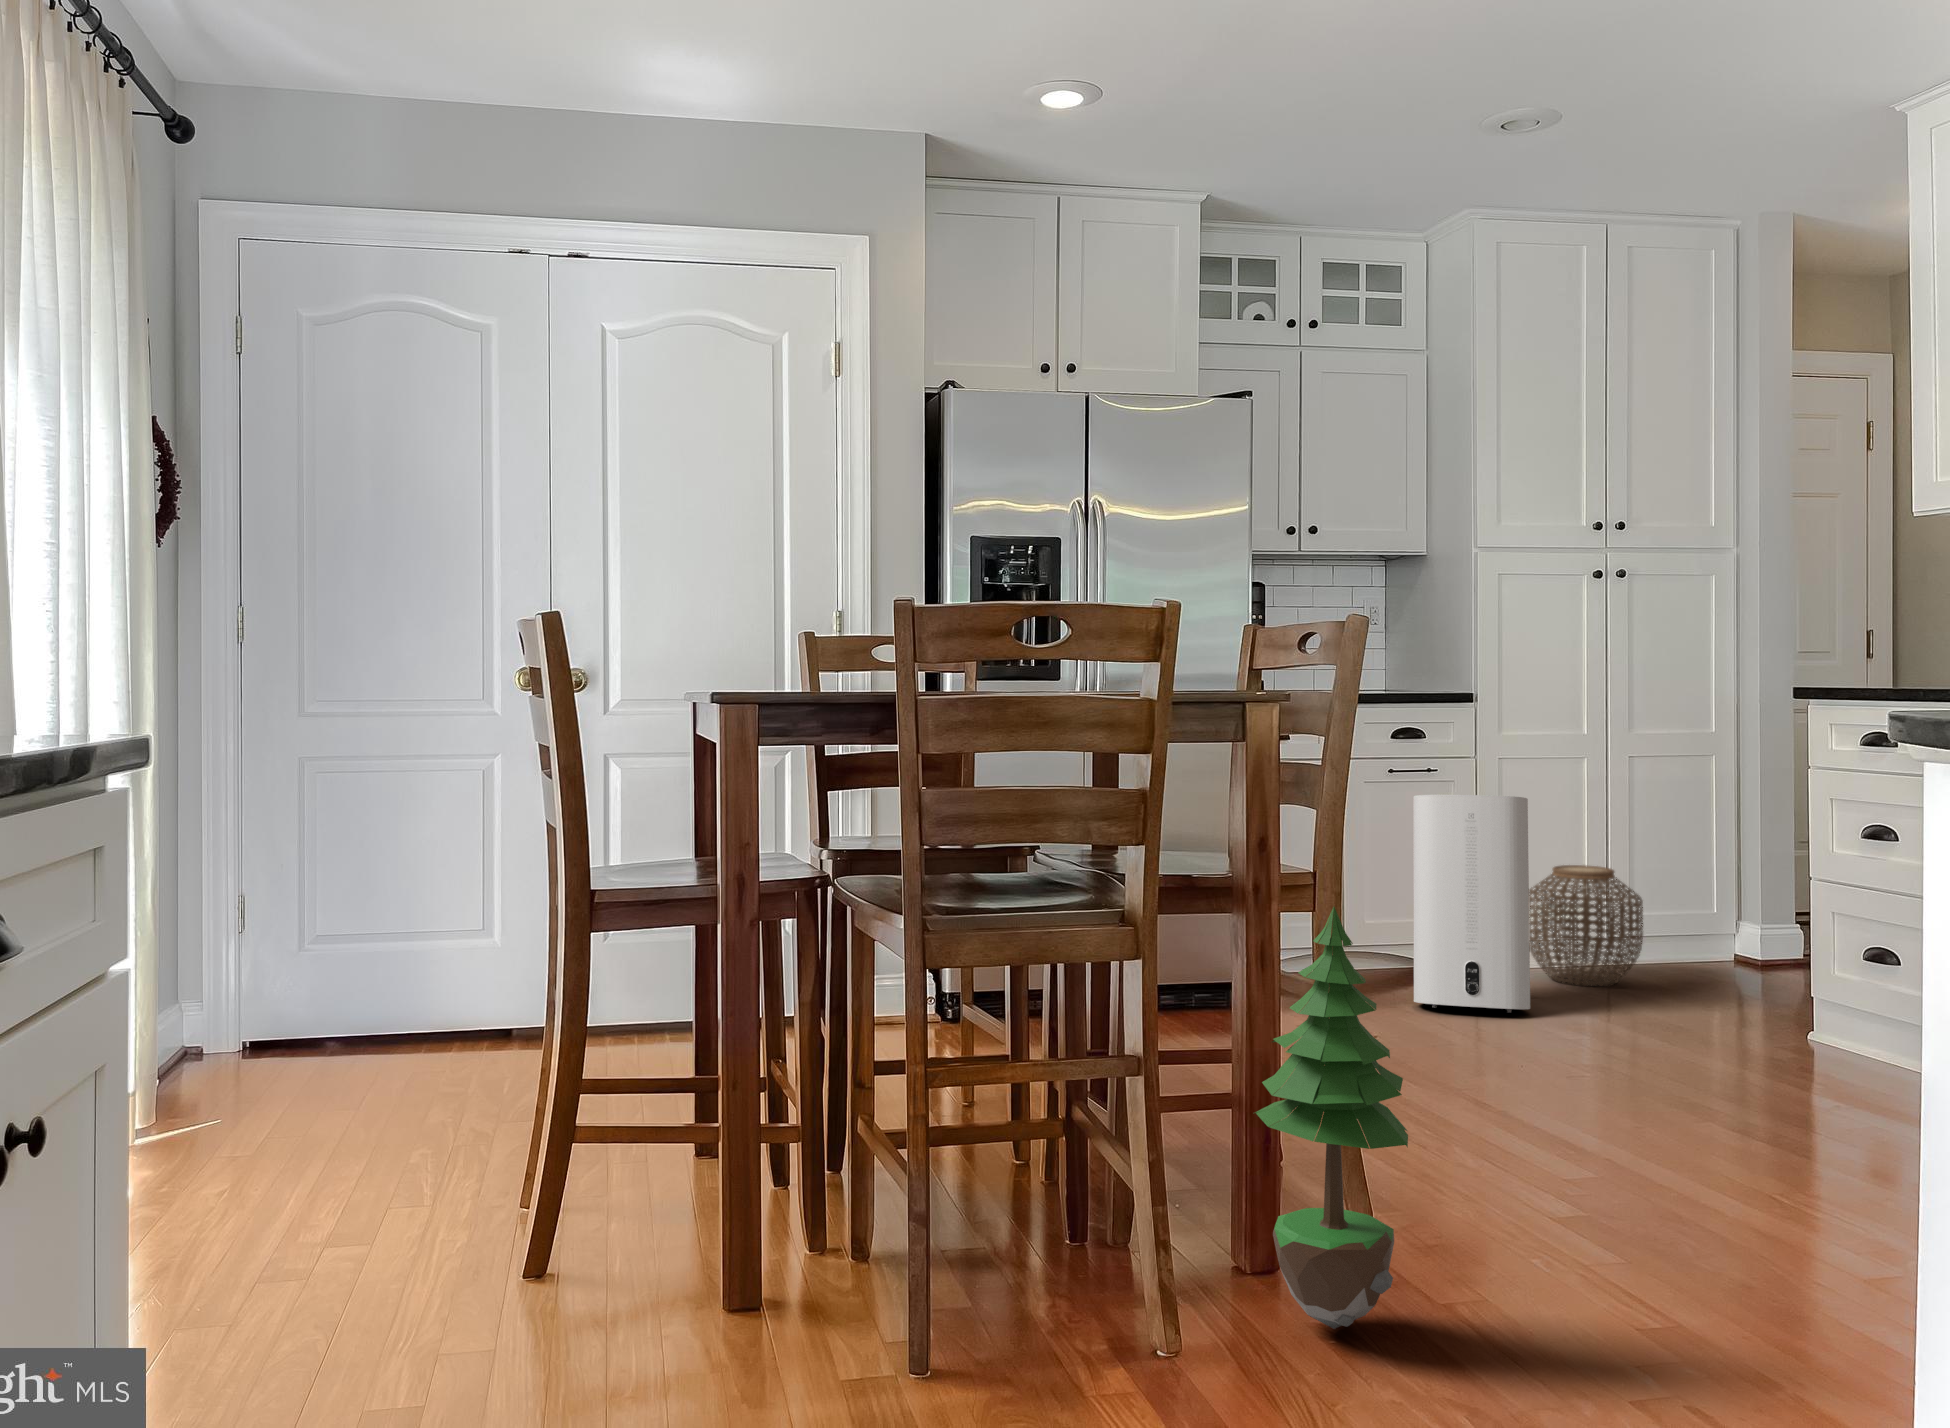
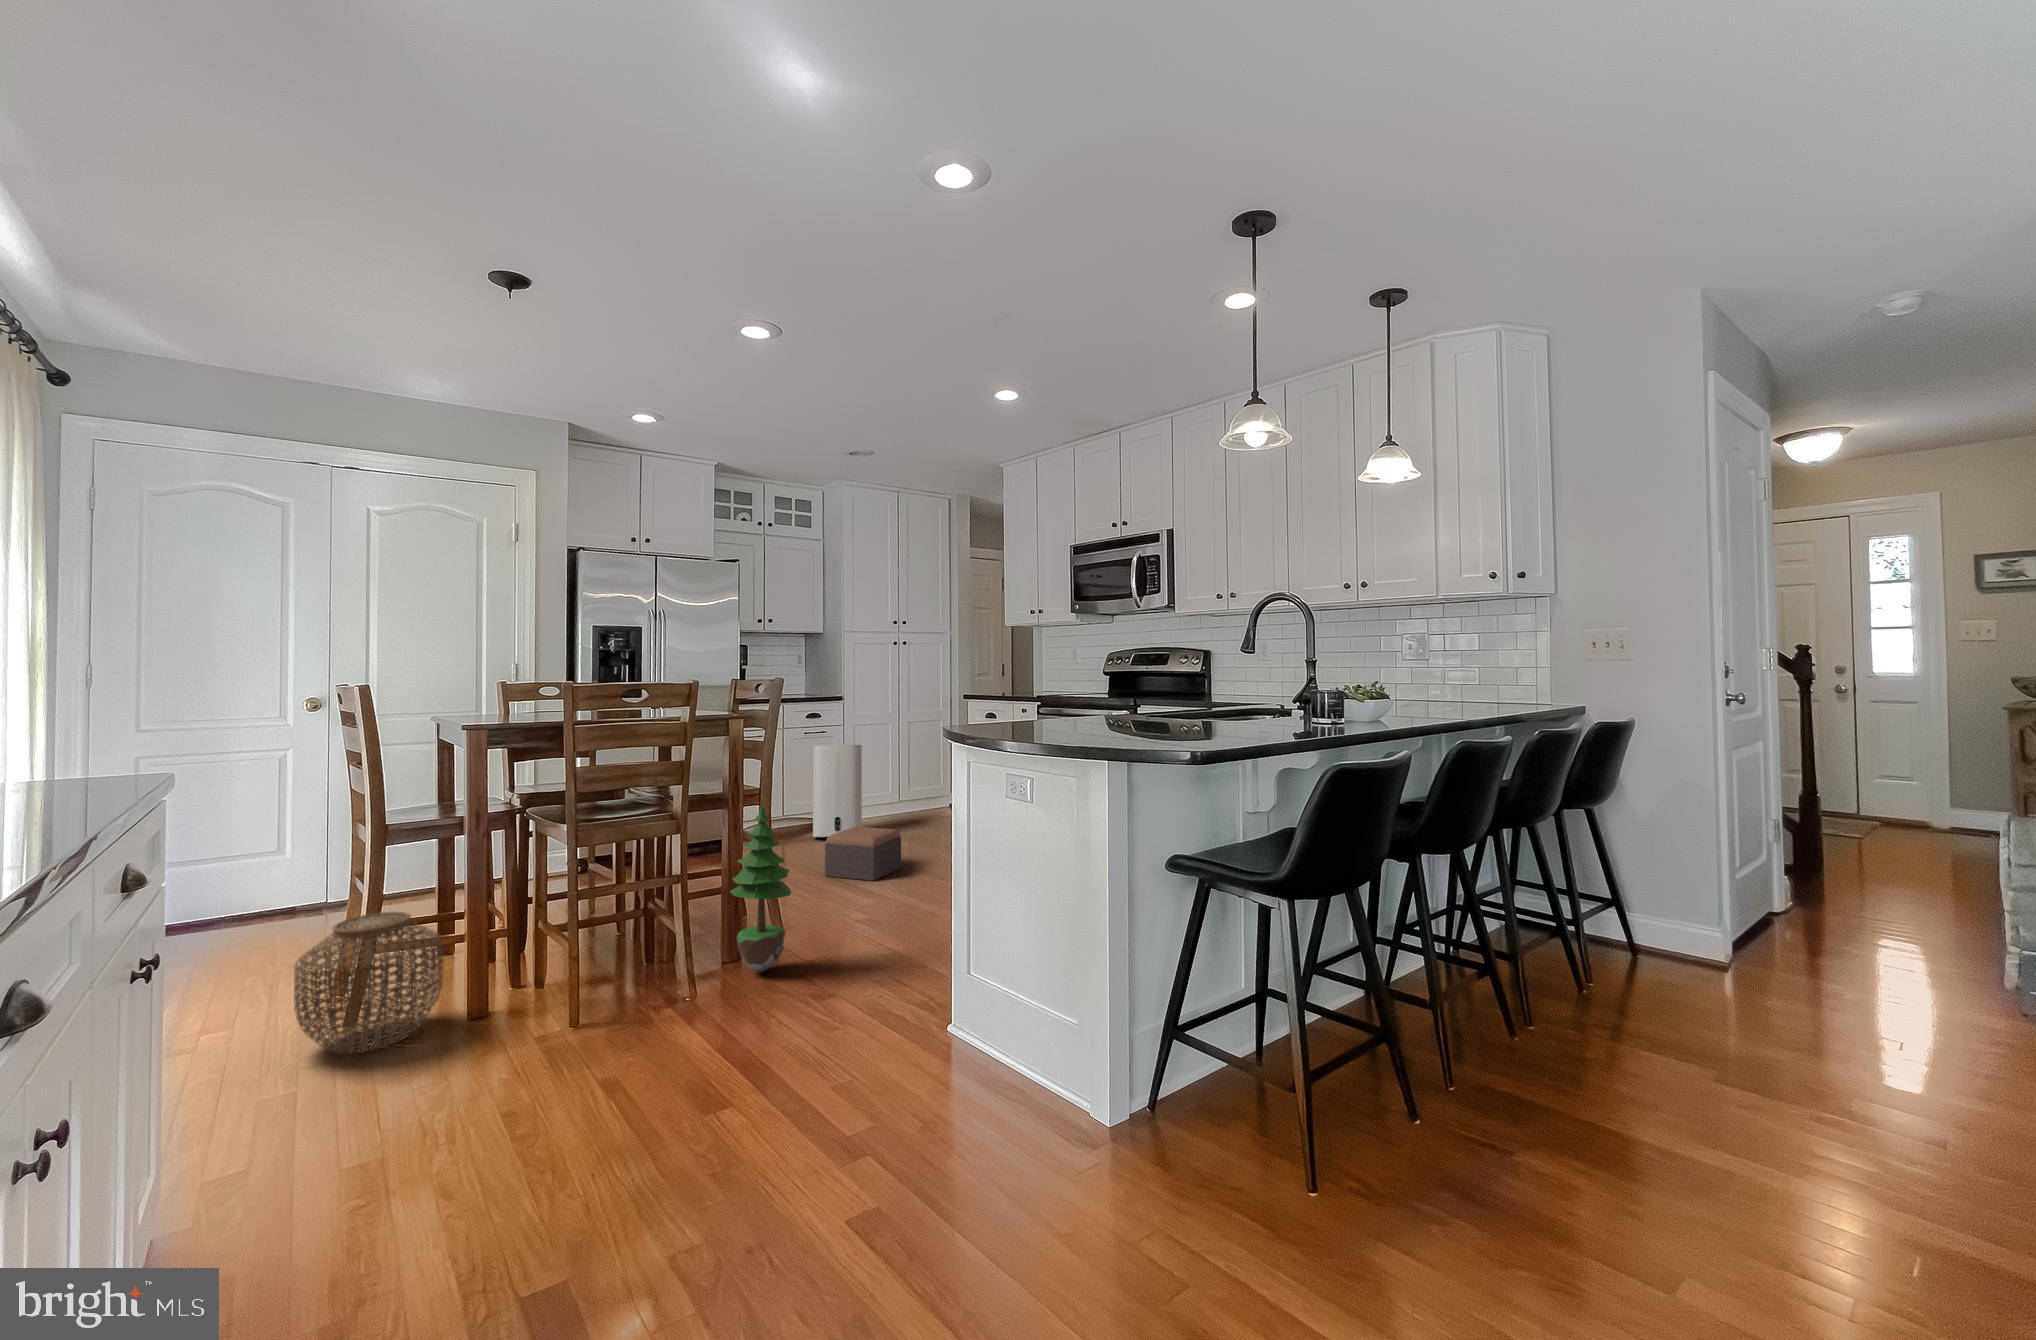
woven basket: present [1529,865,1643,986] -> present [294,912,444,1054]
footstool: none [1458,988,1654,1128] -> present [825,827,901,881]

